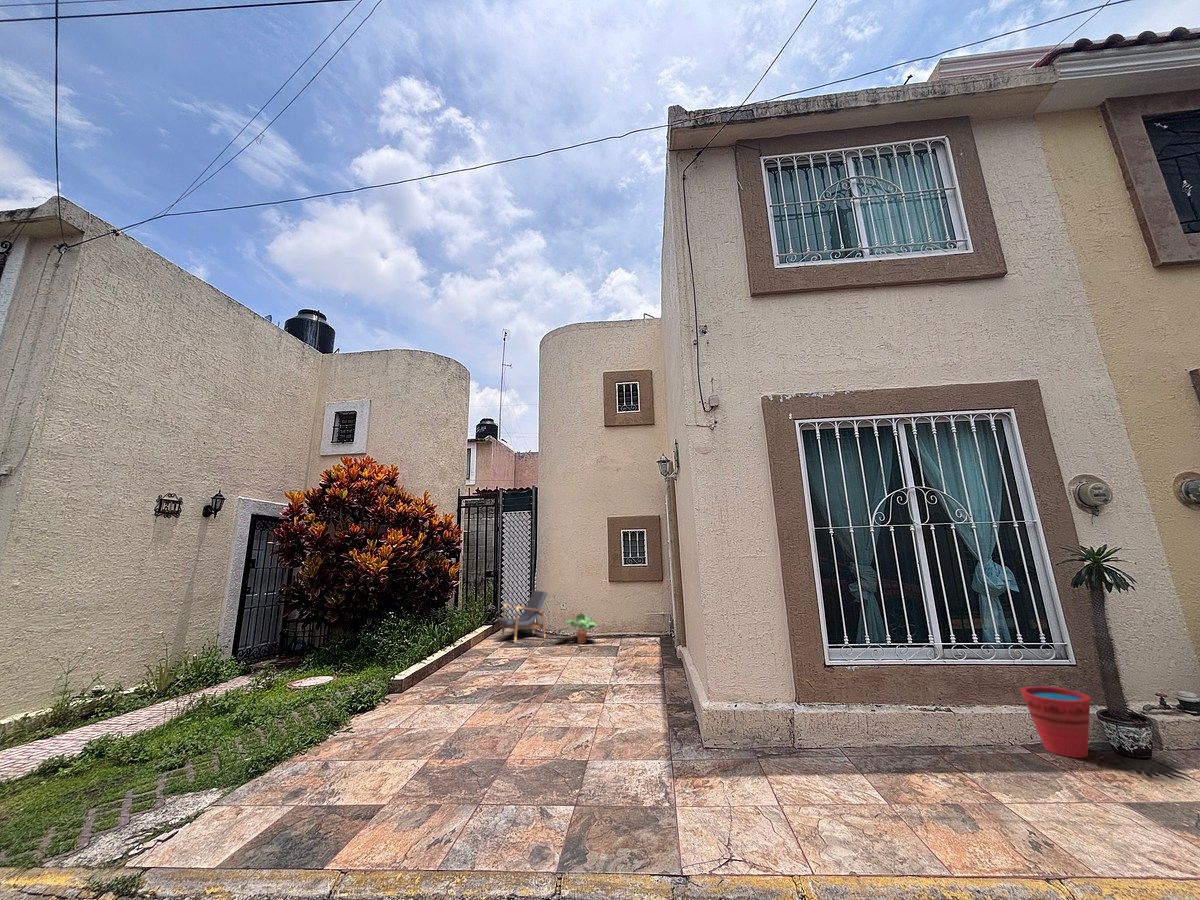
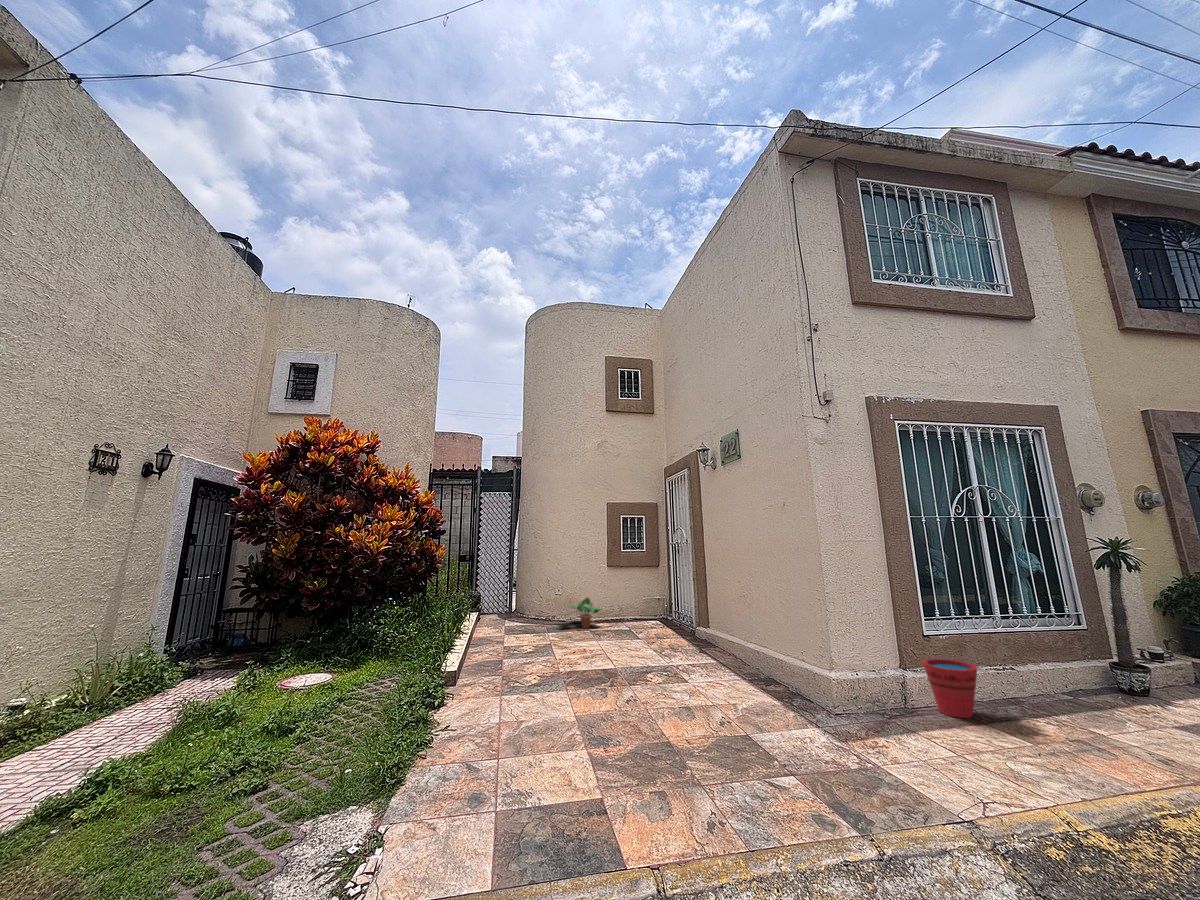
lounge chair: present [497,590,547,642] -> none [487,575,542,629]
bucket: present [1020,686,1090,758] -> present [923,659,977,718]

